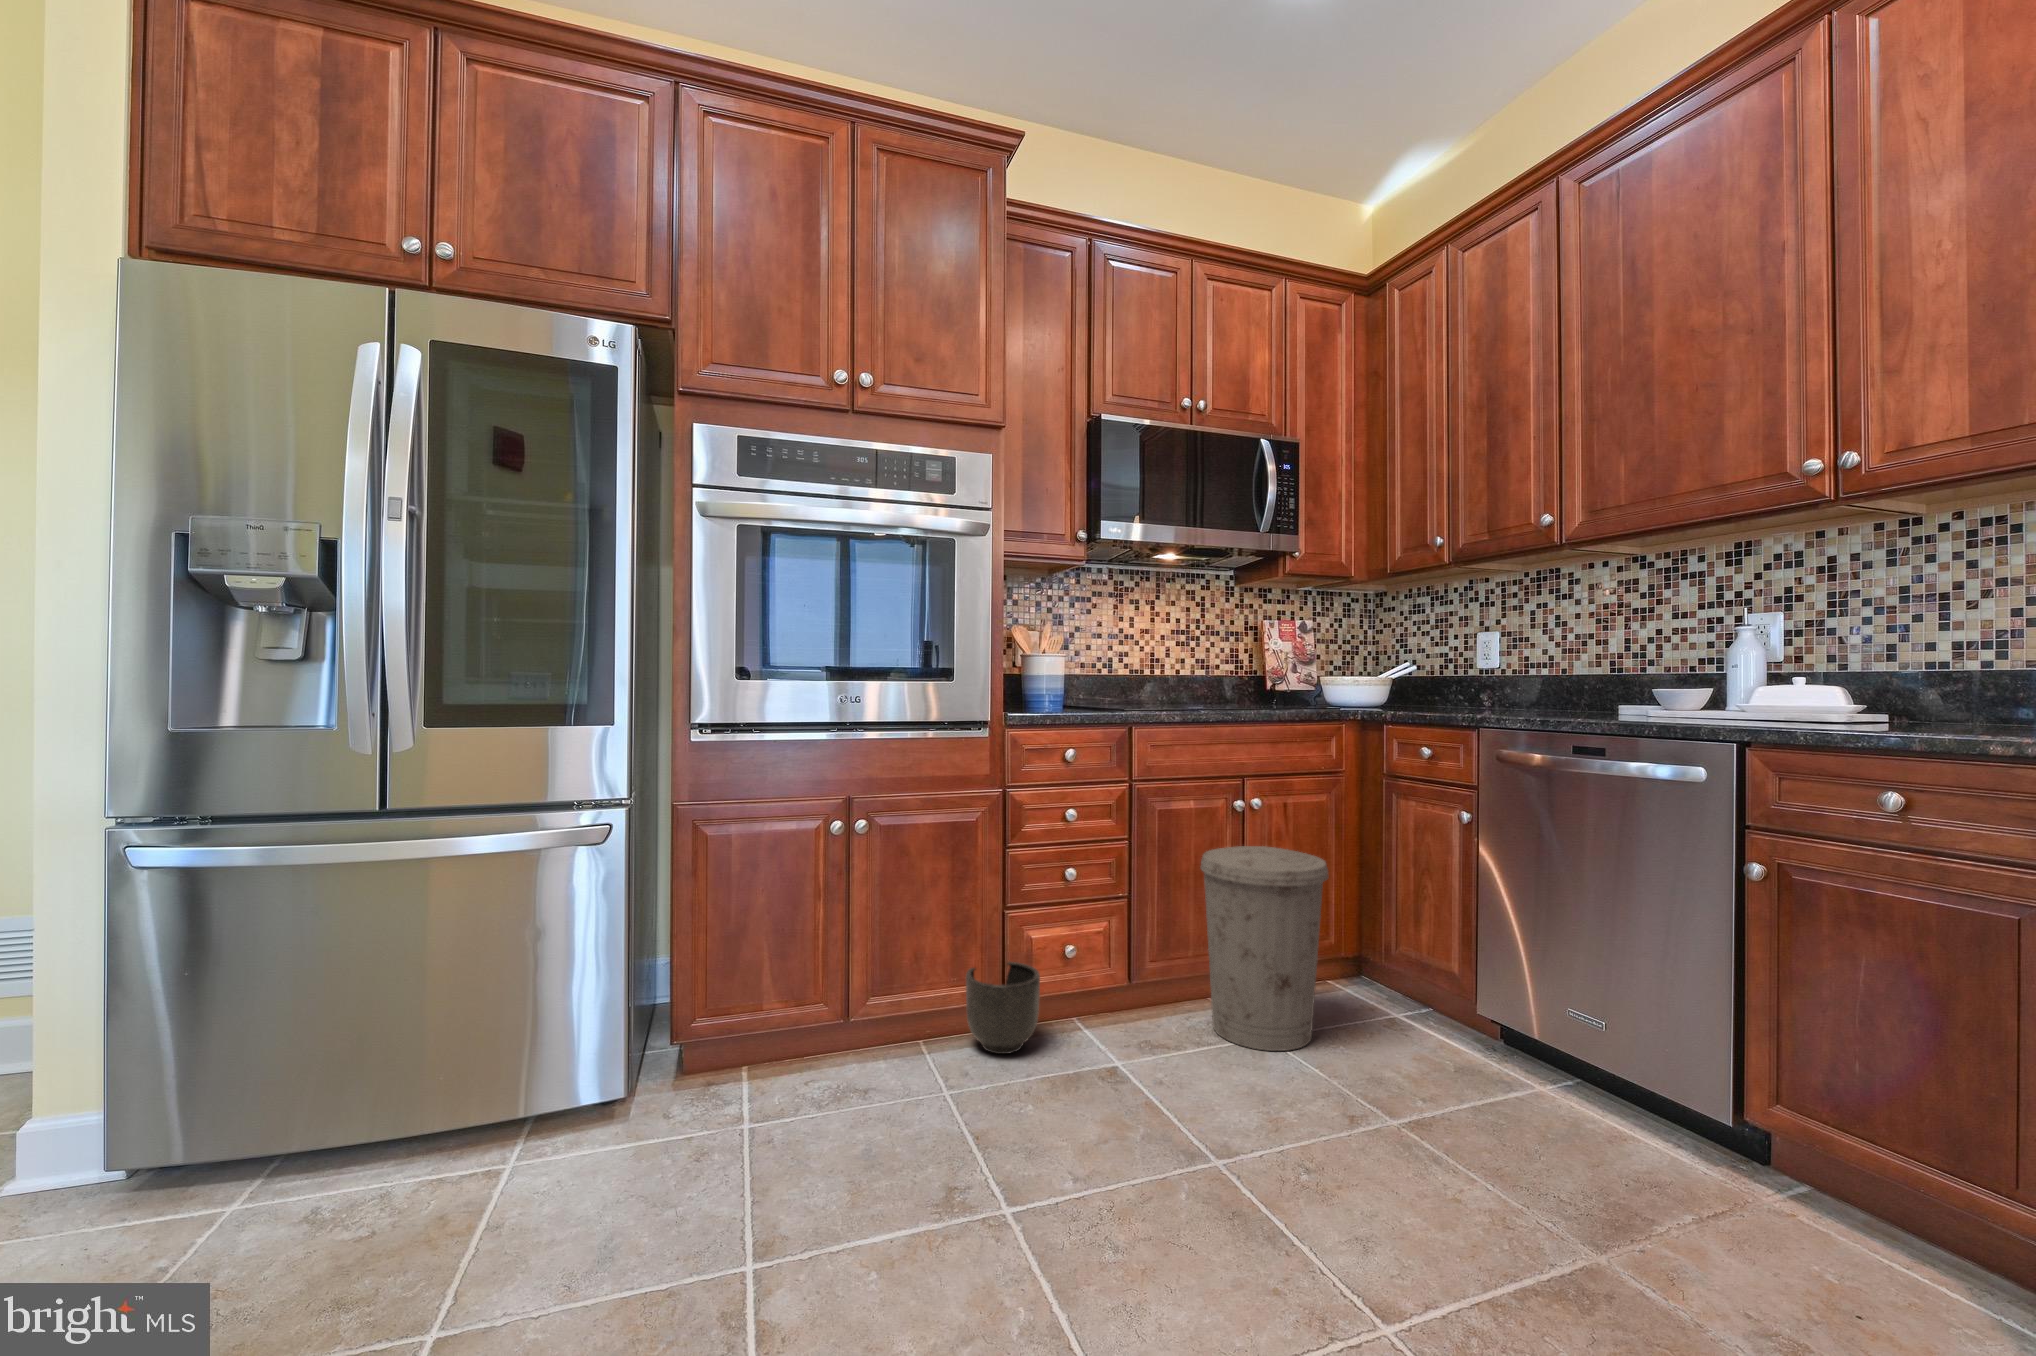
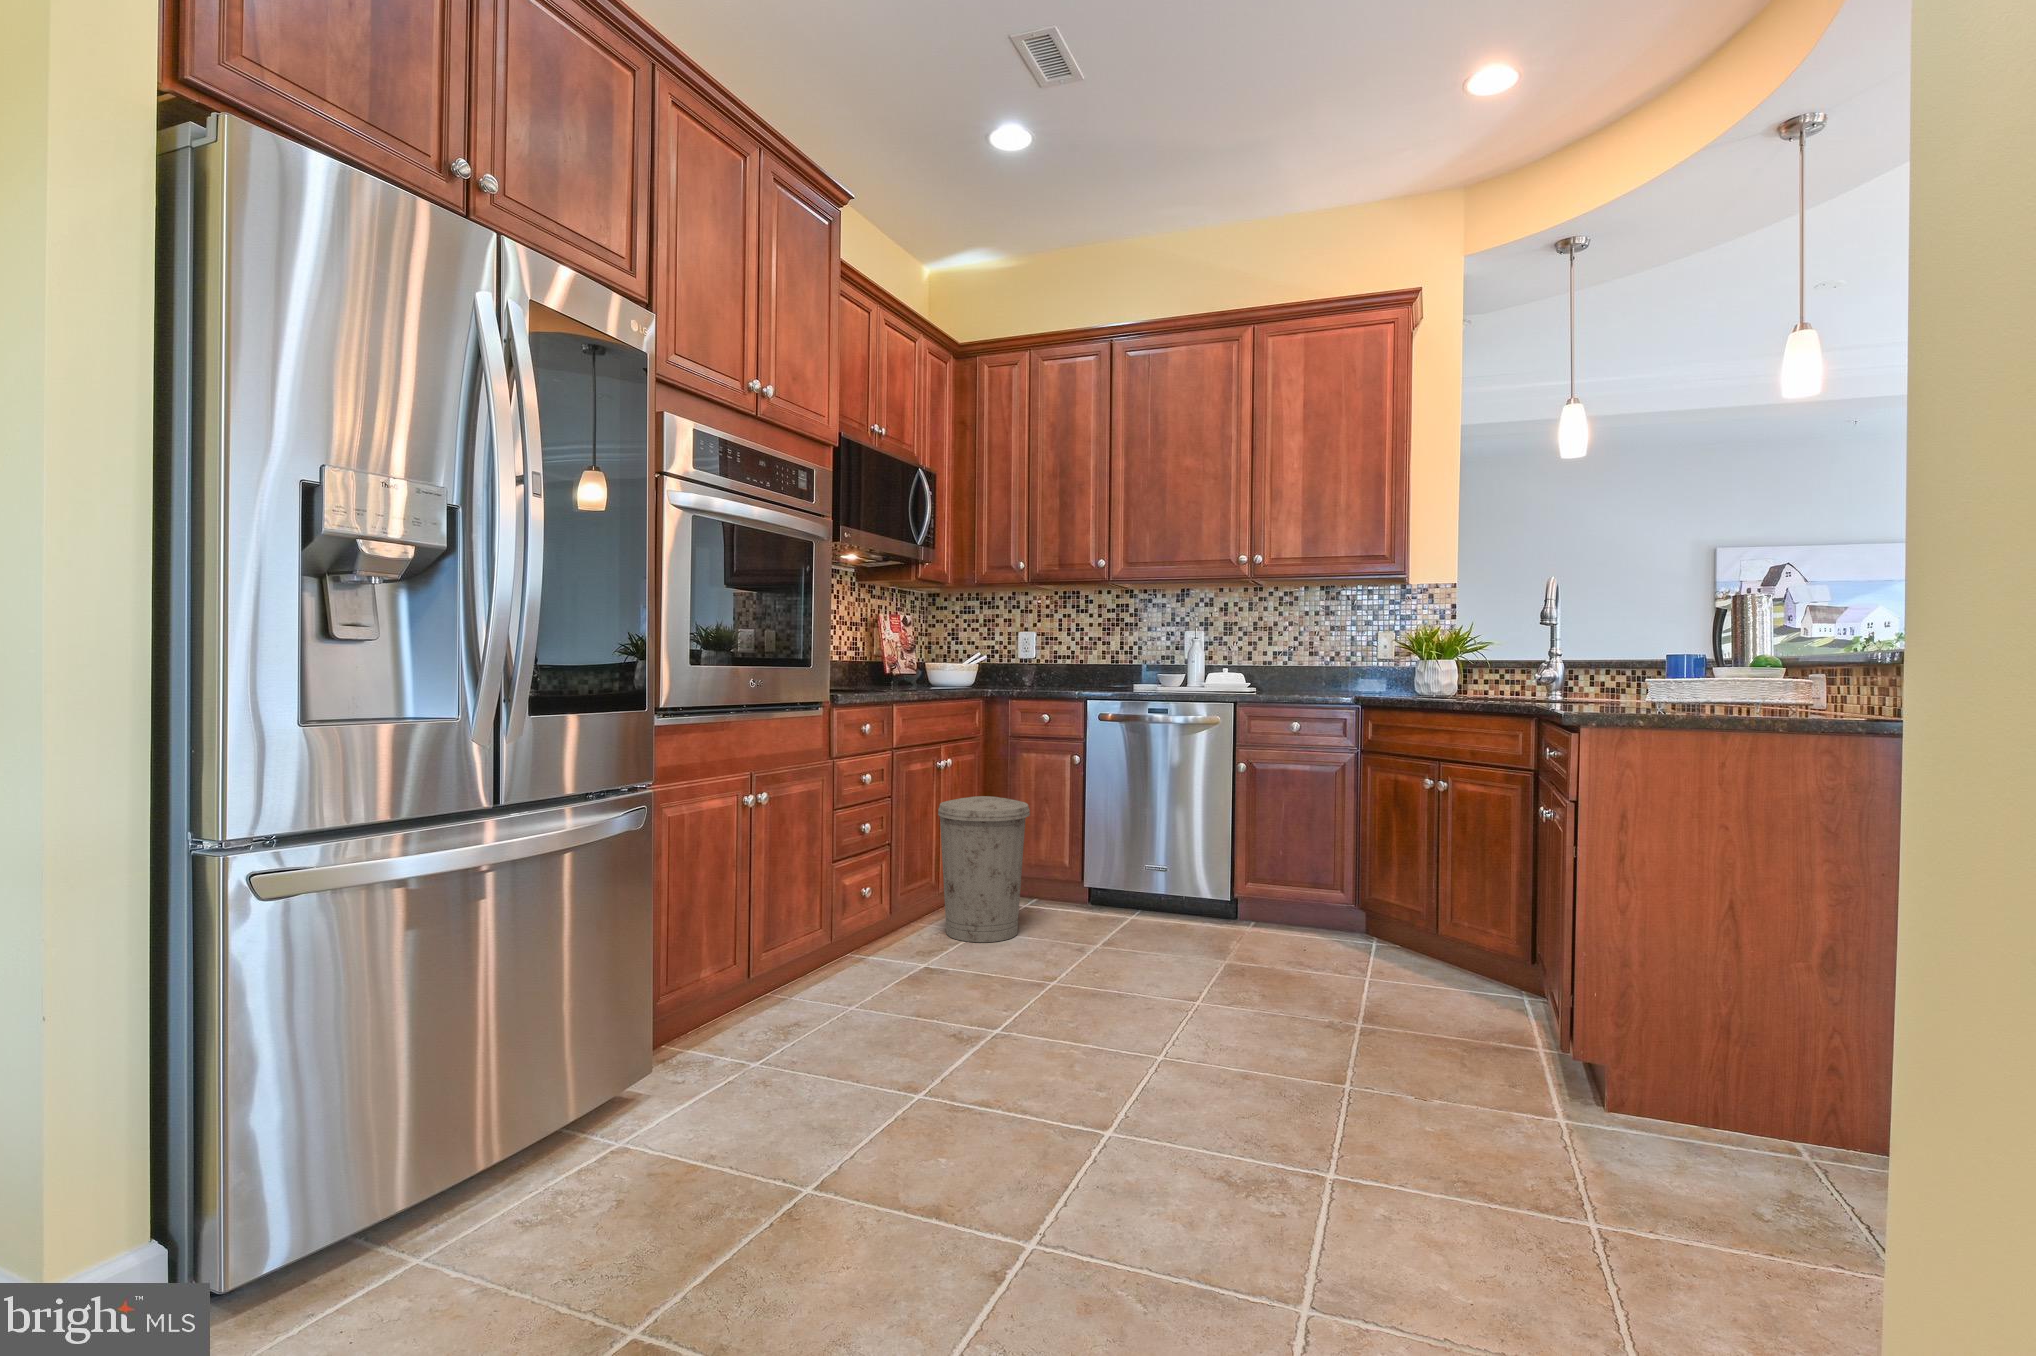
planter: present [966,962,1040,1054] -> none [825,917,890,991]

